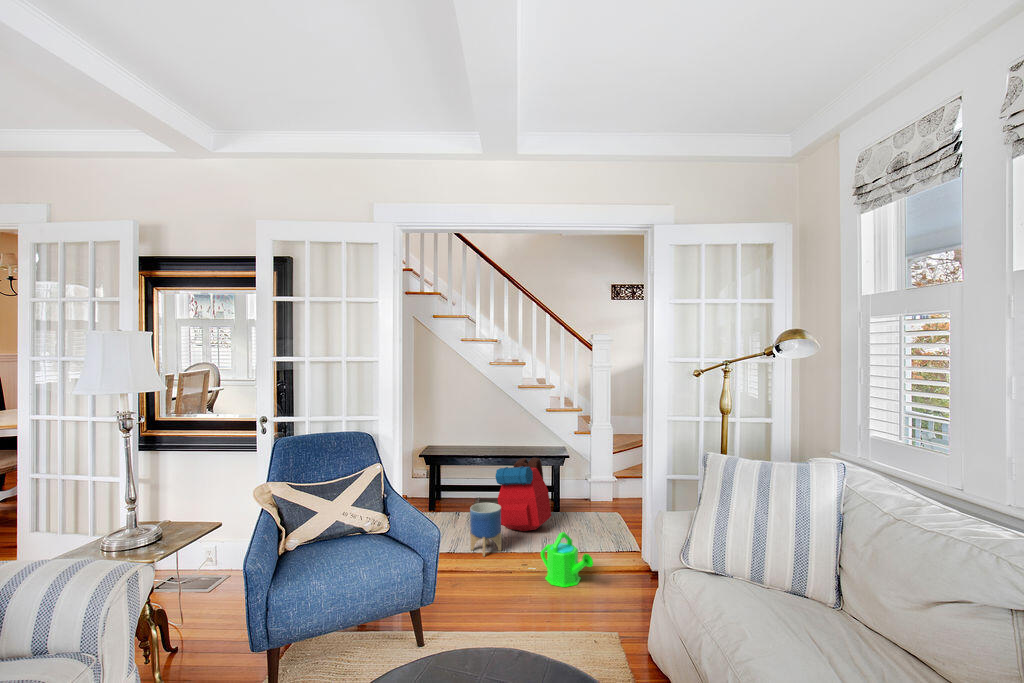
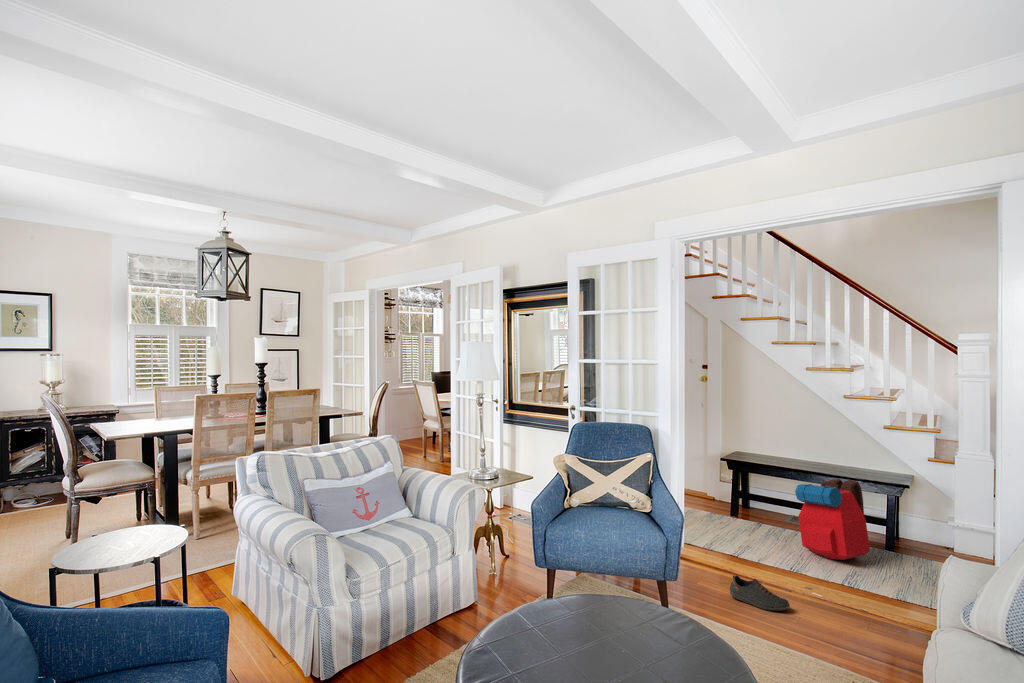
planter: present [470,503,502,556] -> none [756,514,792,569]
watering can: present [540,532,593,587] -> none [827,562,886,624]
shoe: none [465,572,521,602] -> present [729,575,790,611]

